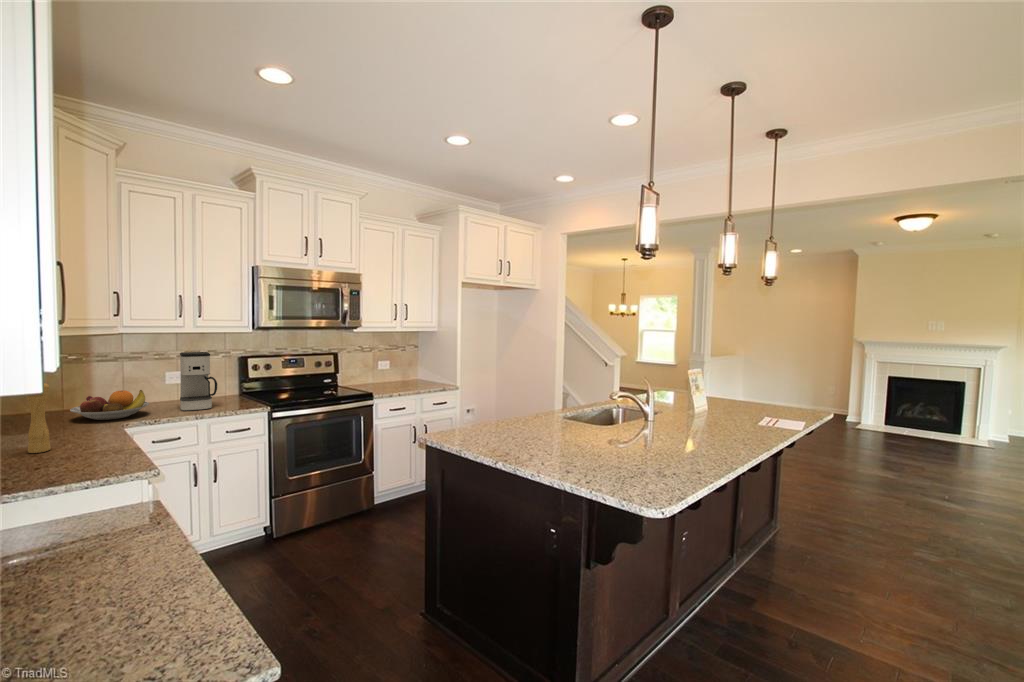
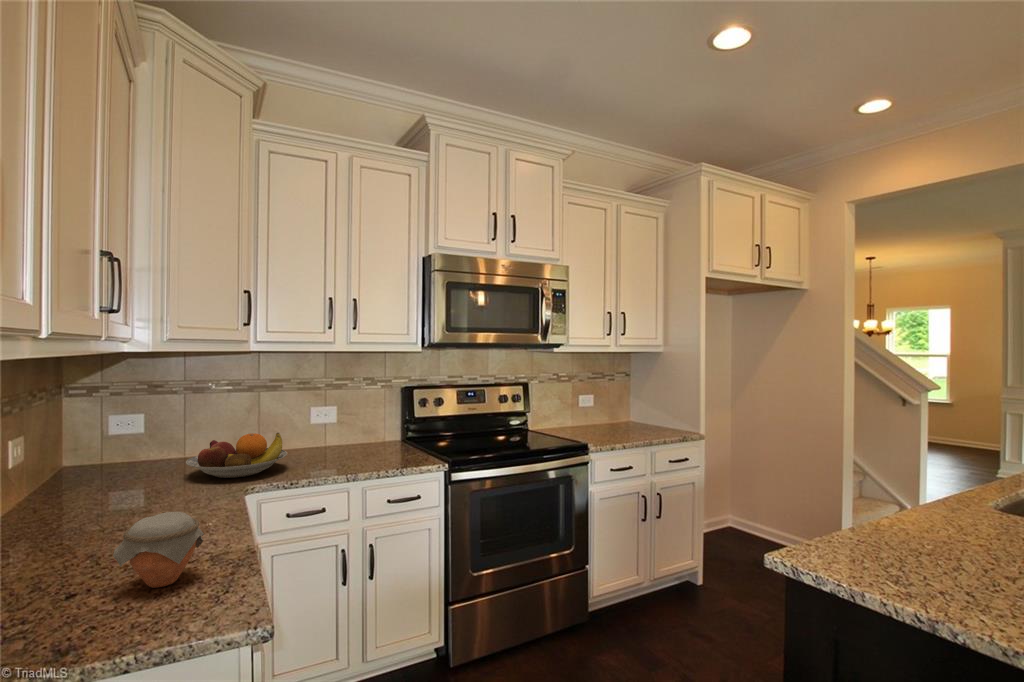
coffee maker: present [180,352,217,411] -> none [327,378,376,466]
pepper mill: present [27,383,50,453] -> none [84,424,123,551]
jar: none [66,425,116,462] -> present [113,512,204,588]

